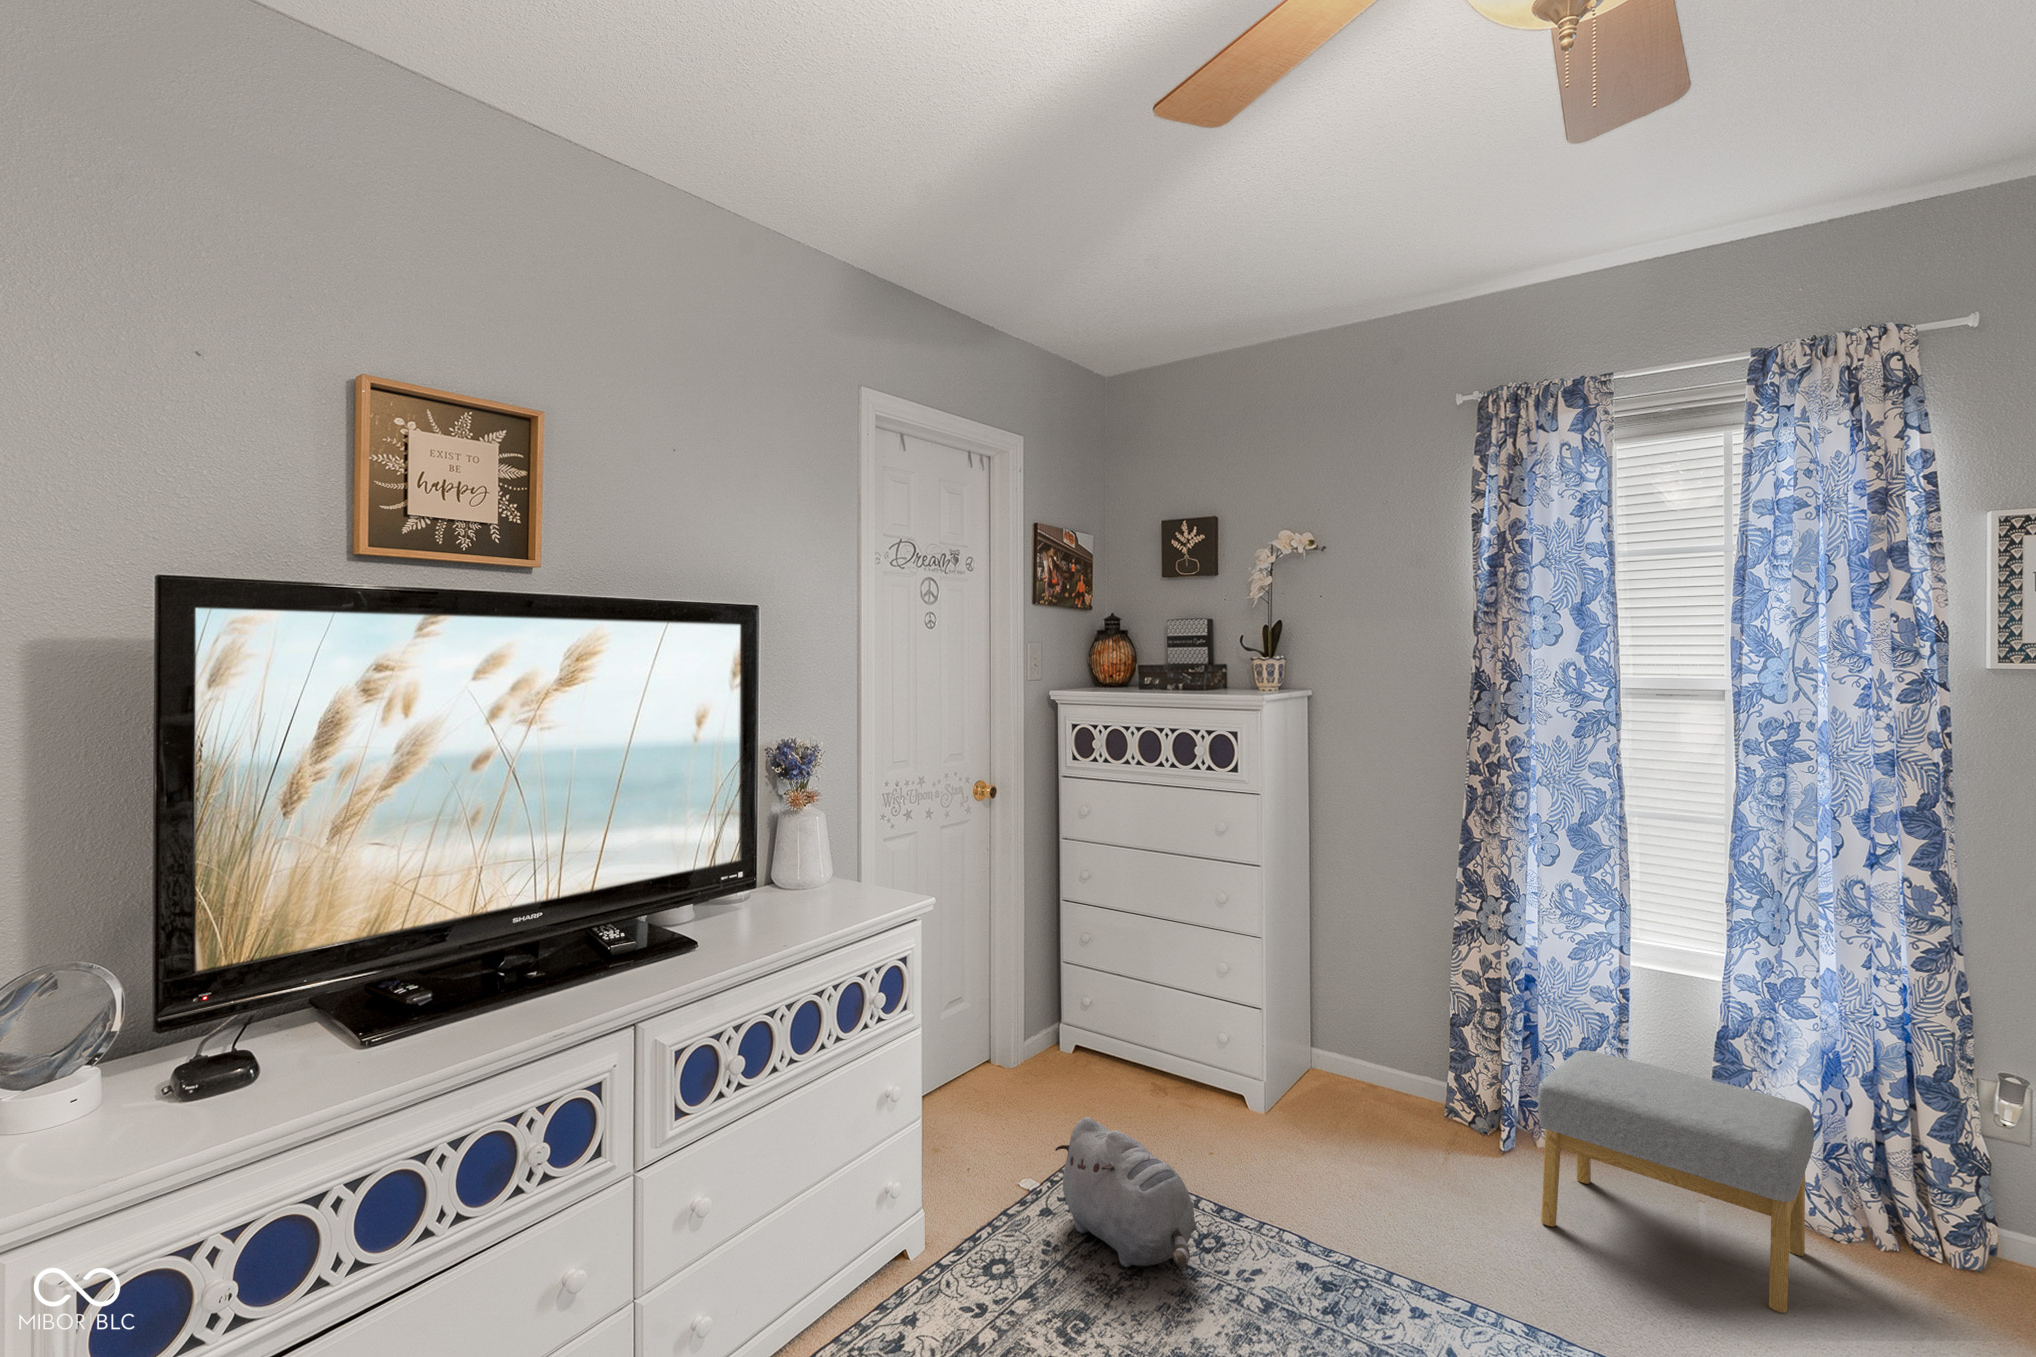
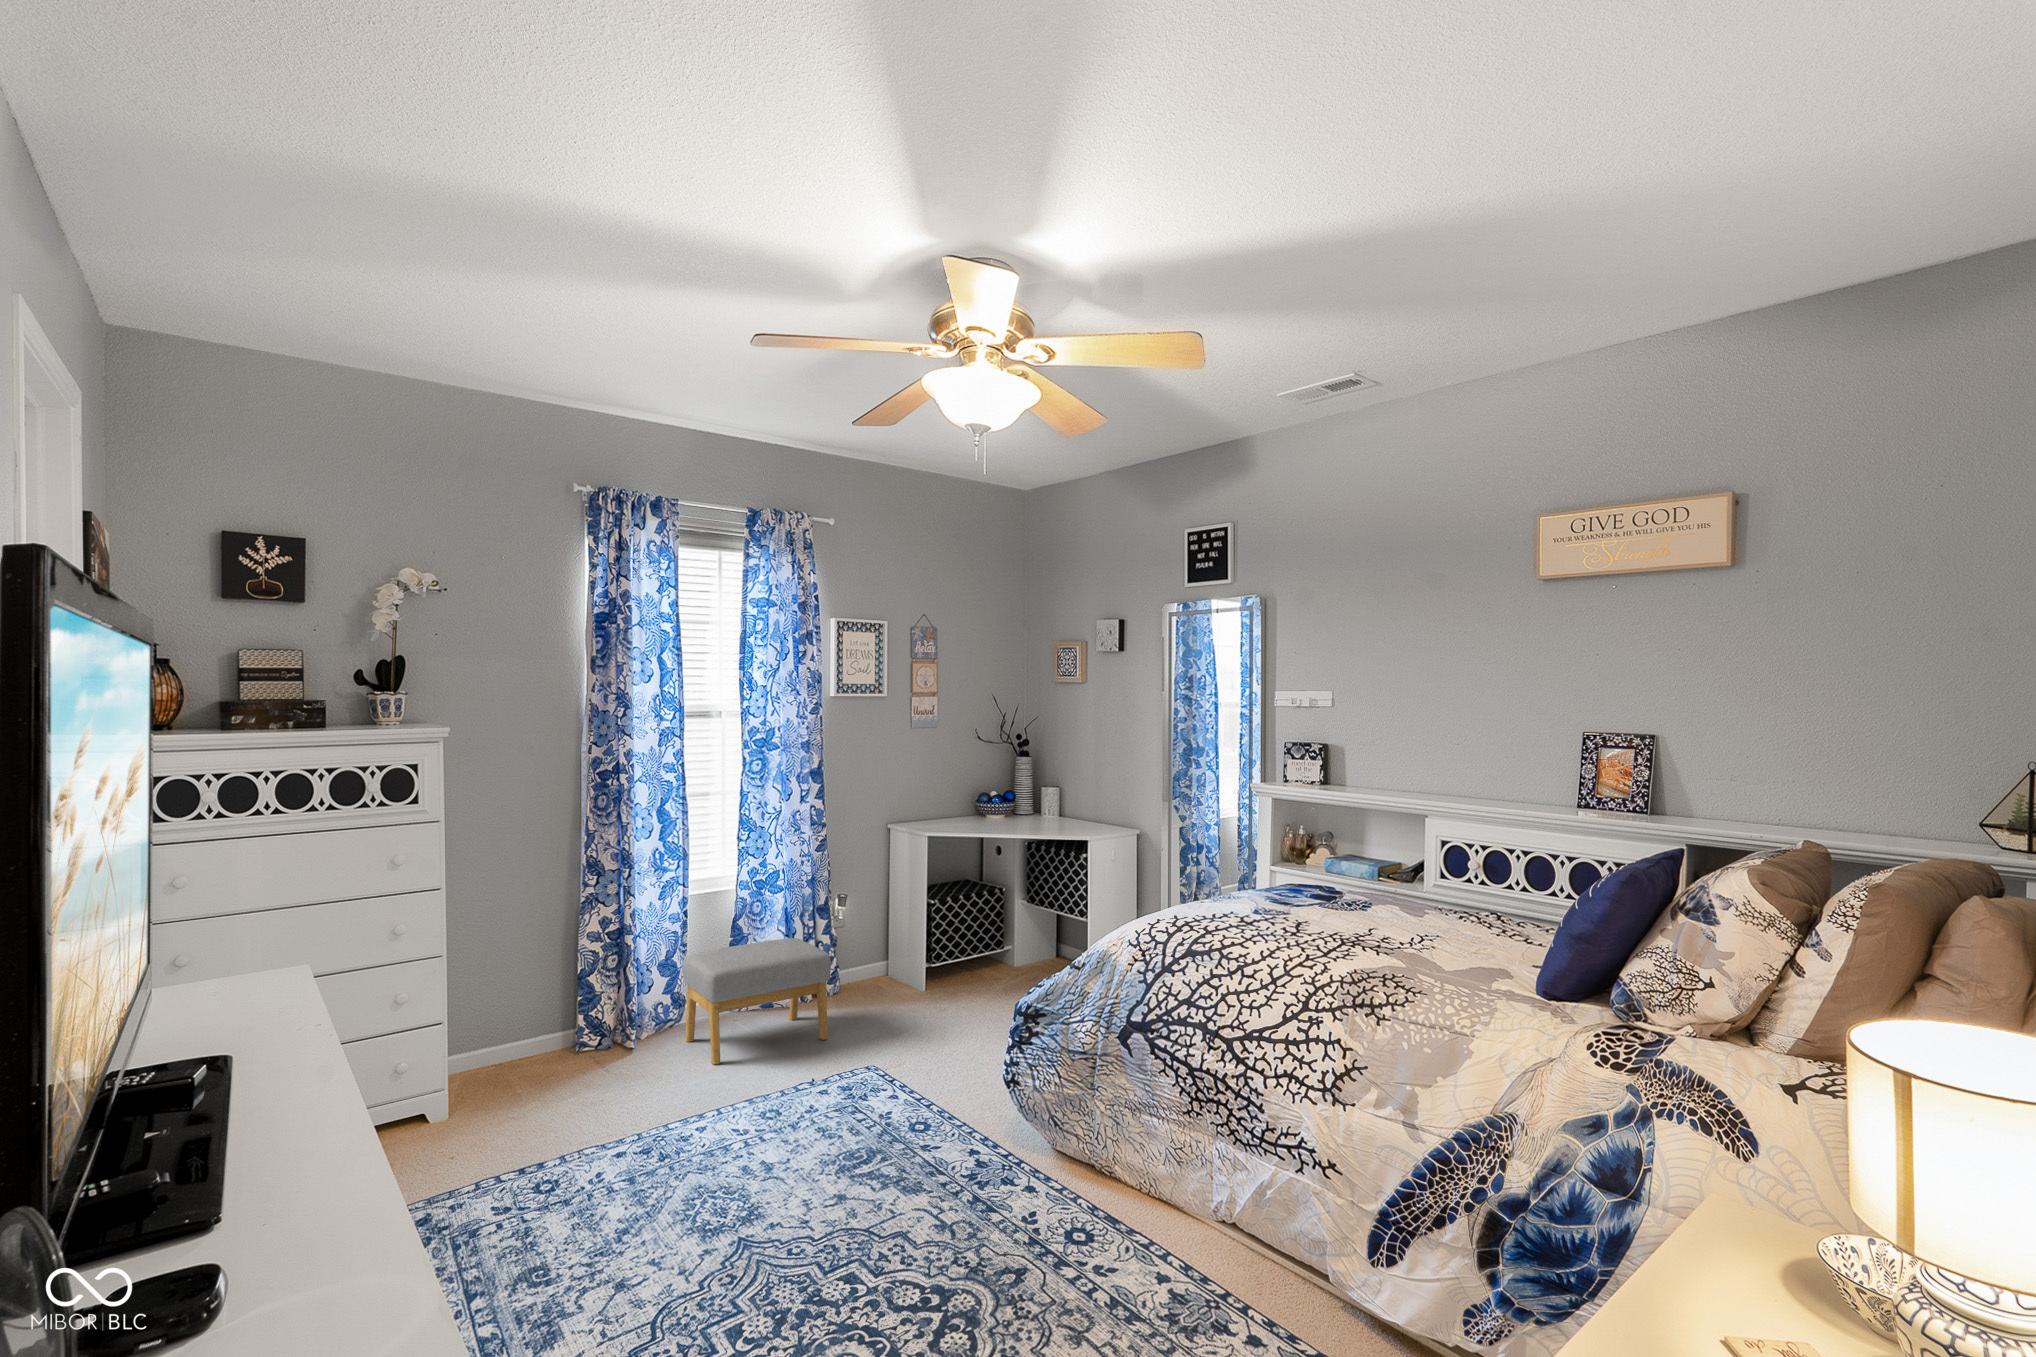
plush toy: present [1055,1117,1196,1269] -> none [501,1119,680,1228]

